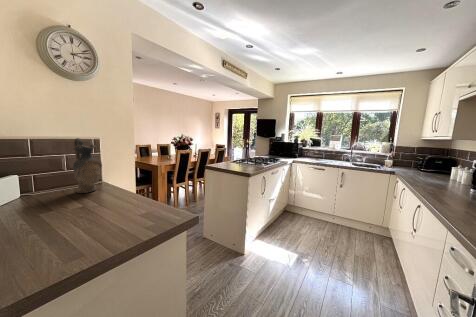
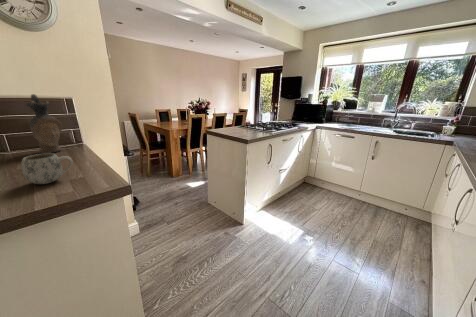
mug: none [111,193,147,220] -> present [21,153,73,184]

